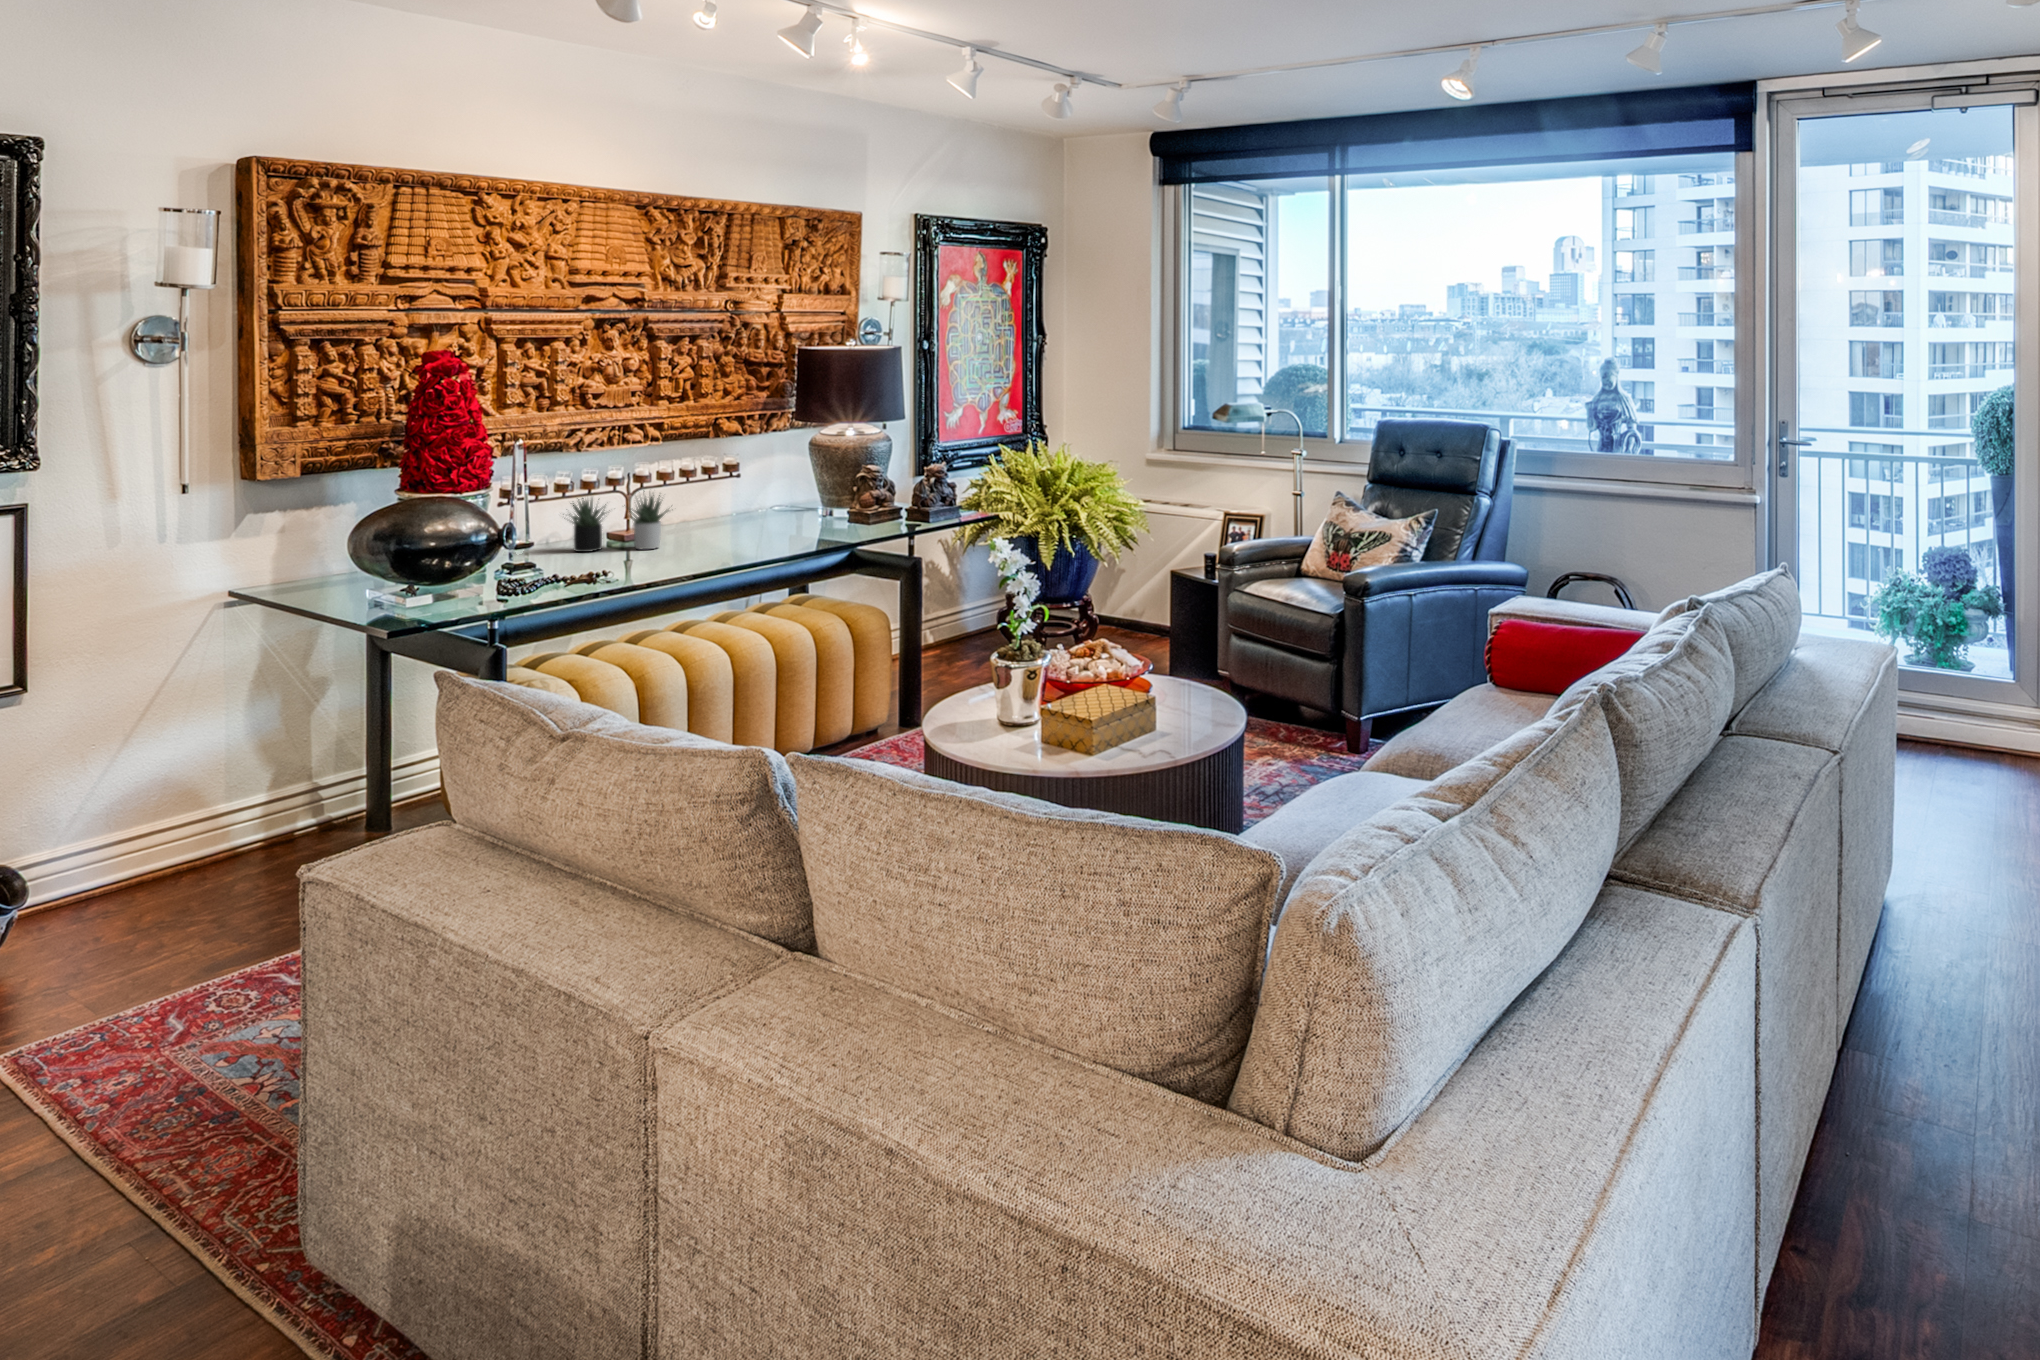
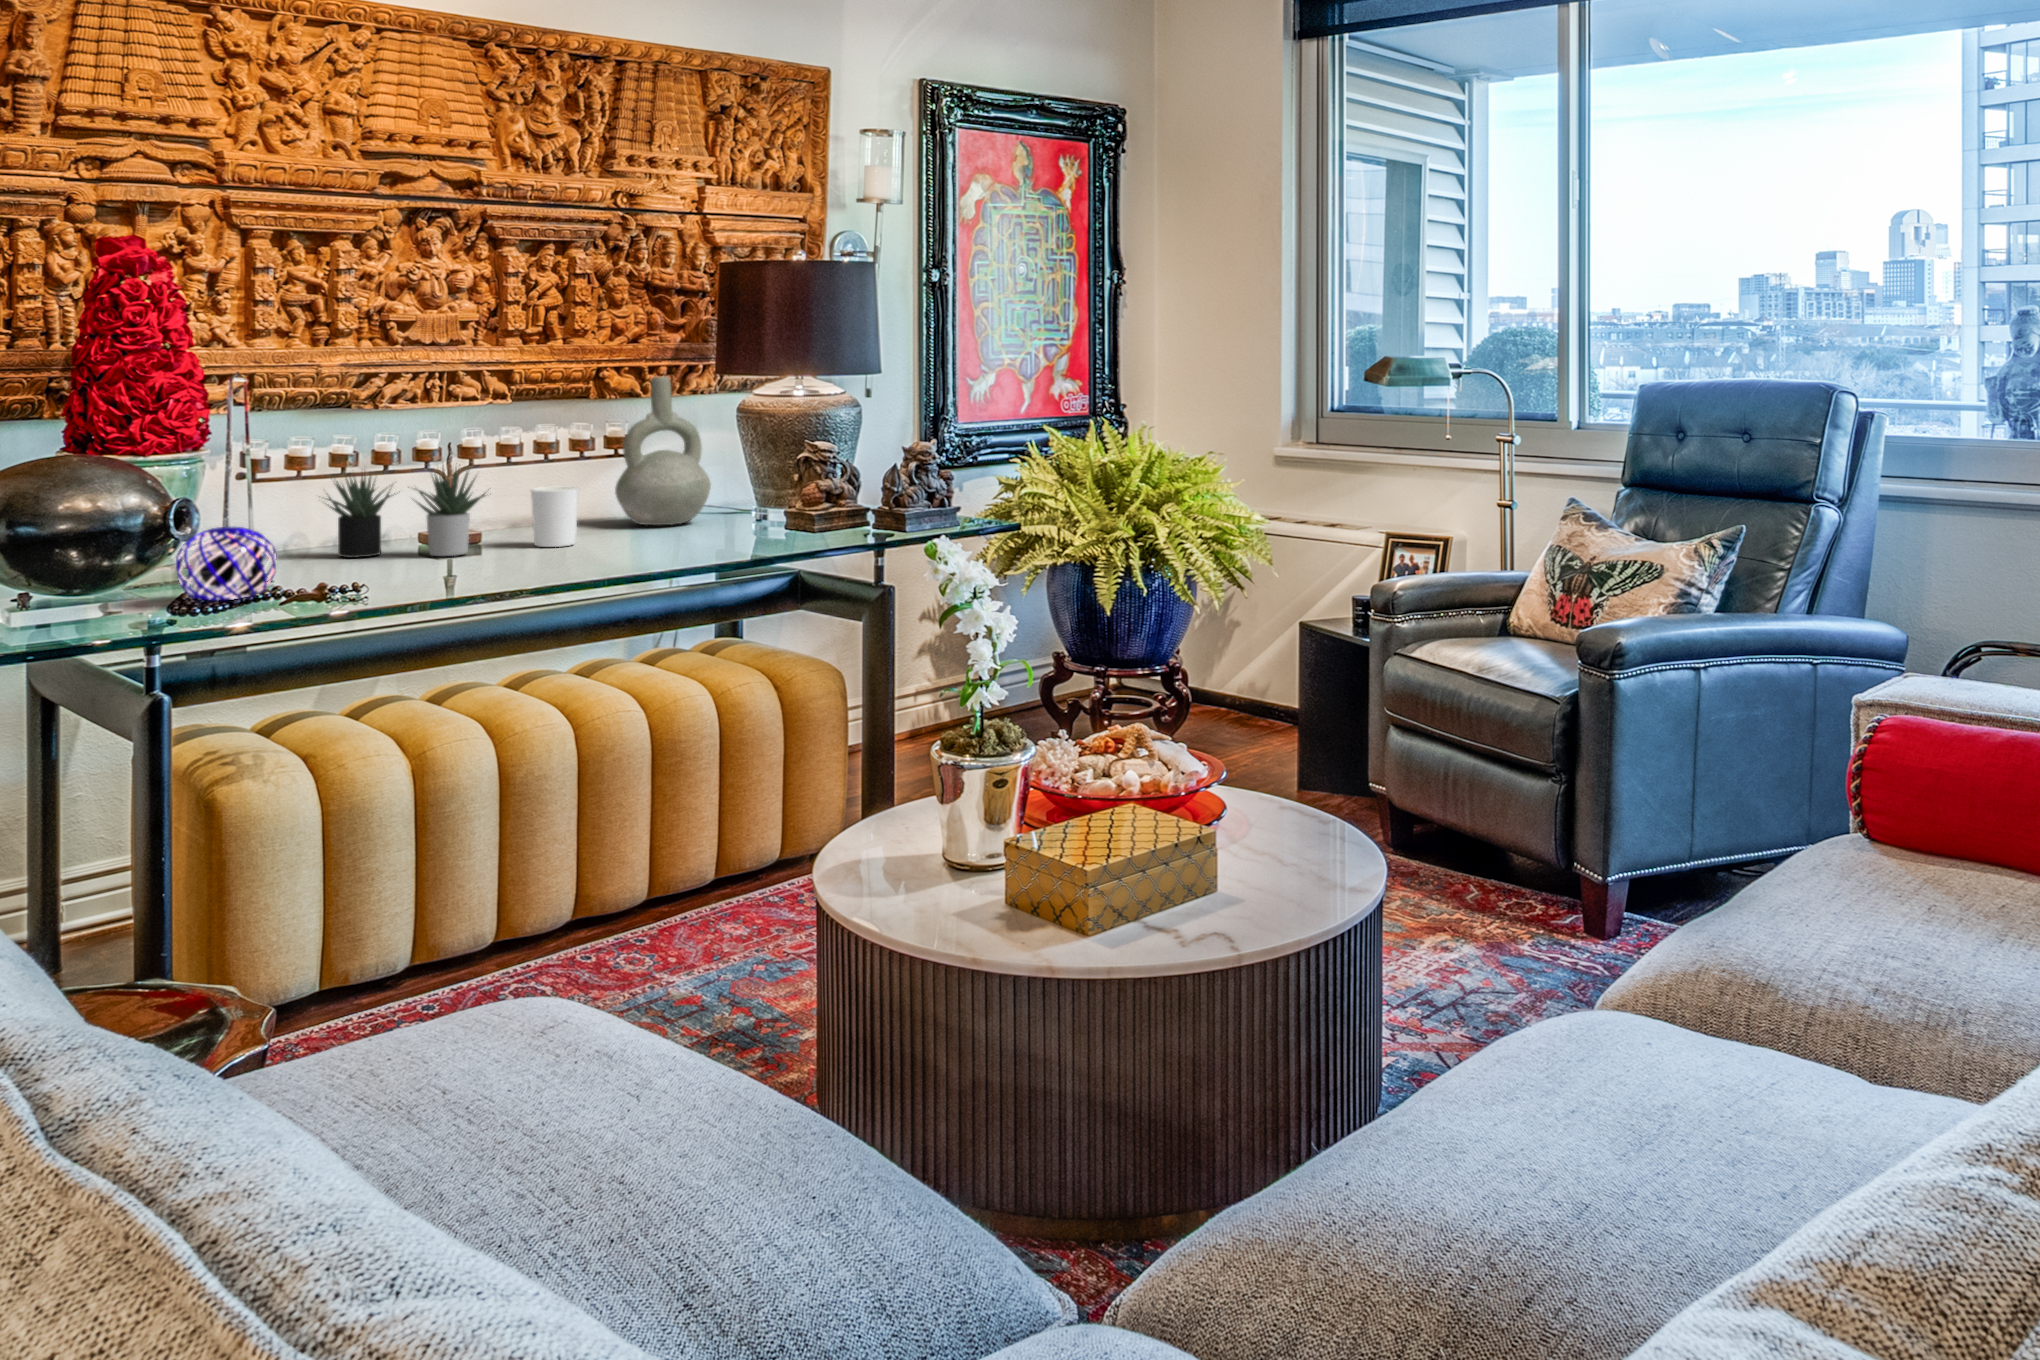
decorative vase: none [736,424,799,522] -> present [615,376,711,525]
candle holder: none [695,501,727,540] -> present [531,487,579,547]
decorative orb: none [510,540,572,586] -> present [176,527,276,601]

